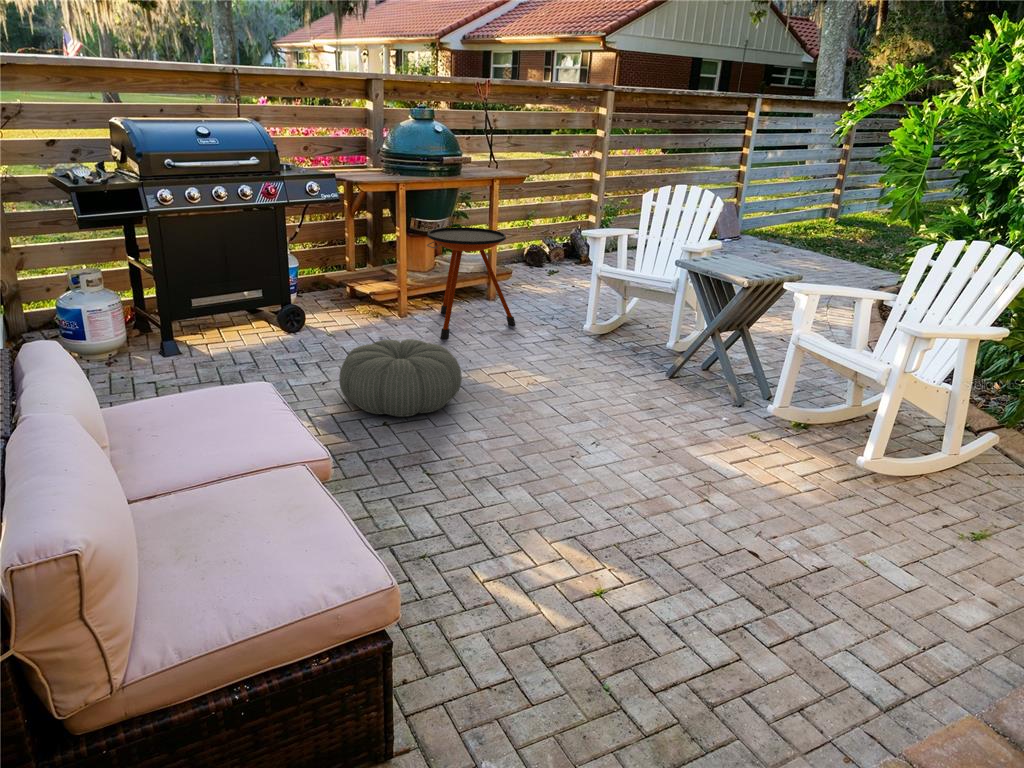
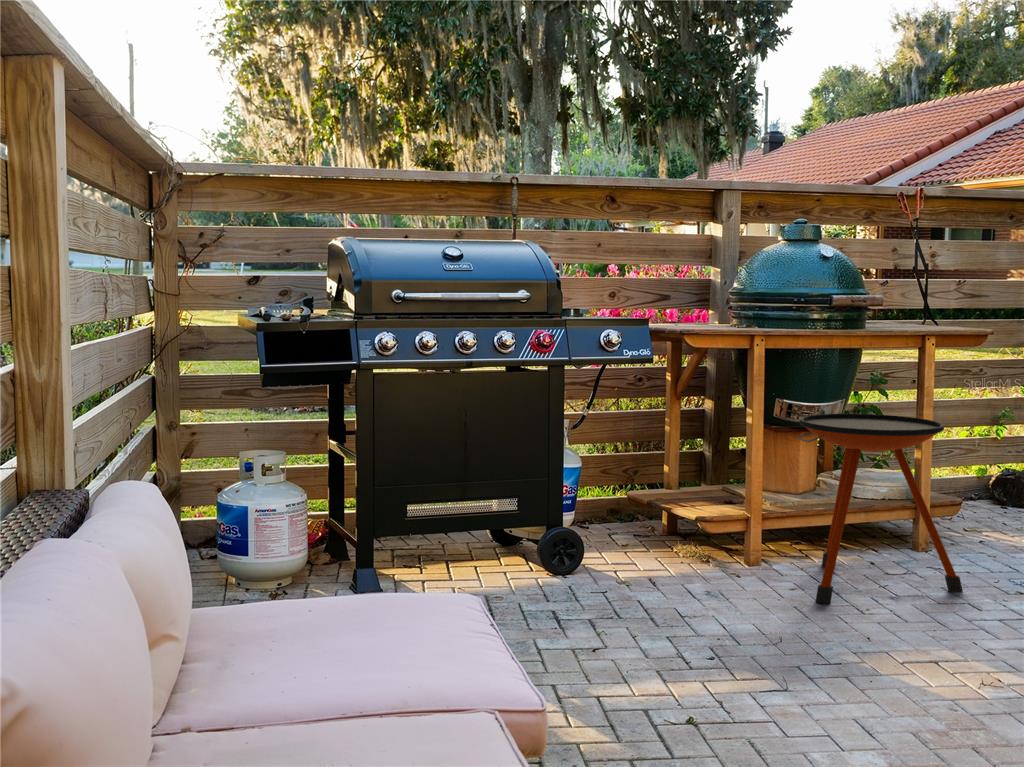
pouf: present [339,339,462,417] -> none [618,579,841,713]

